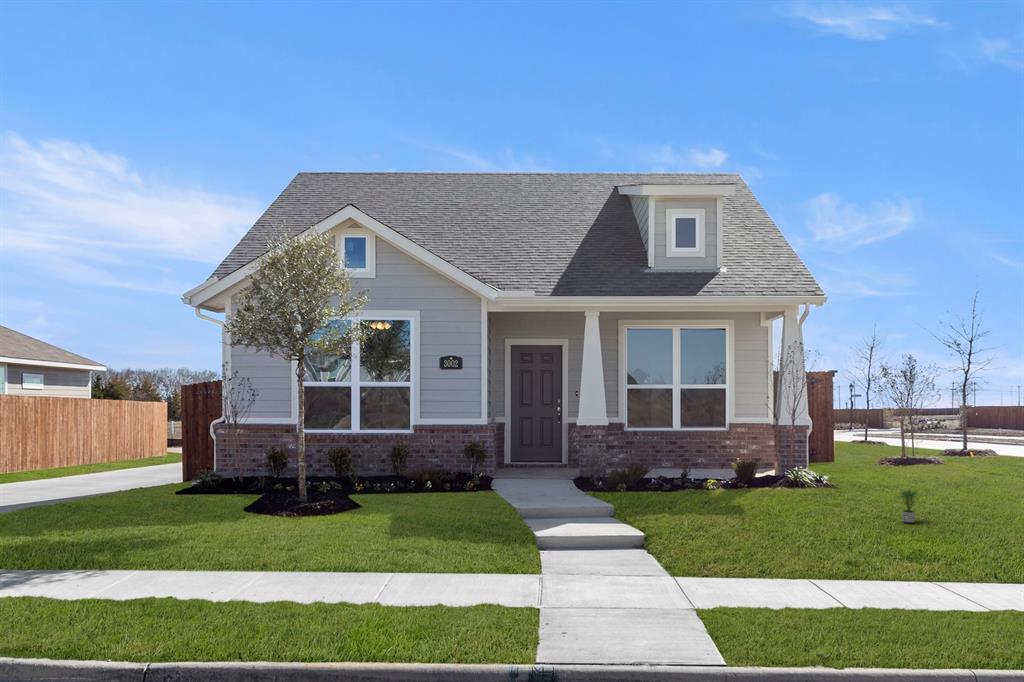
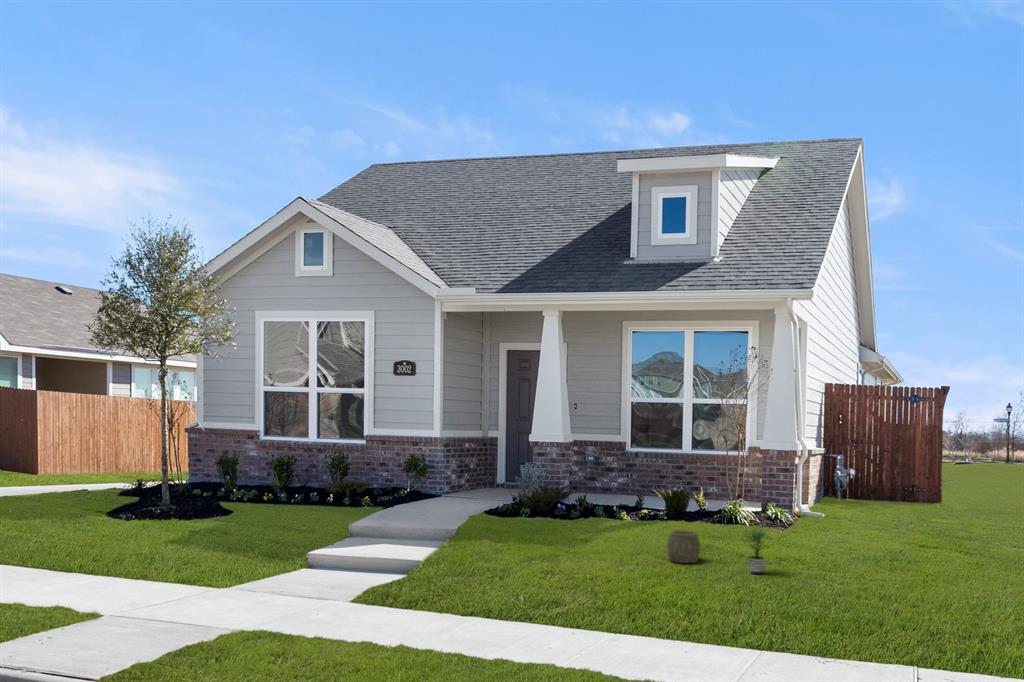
woven basket: none [827,494,856,520] -> present [667,530,700,563]

